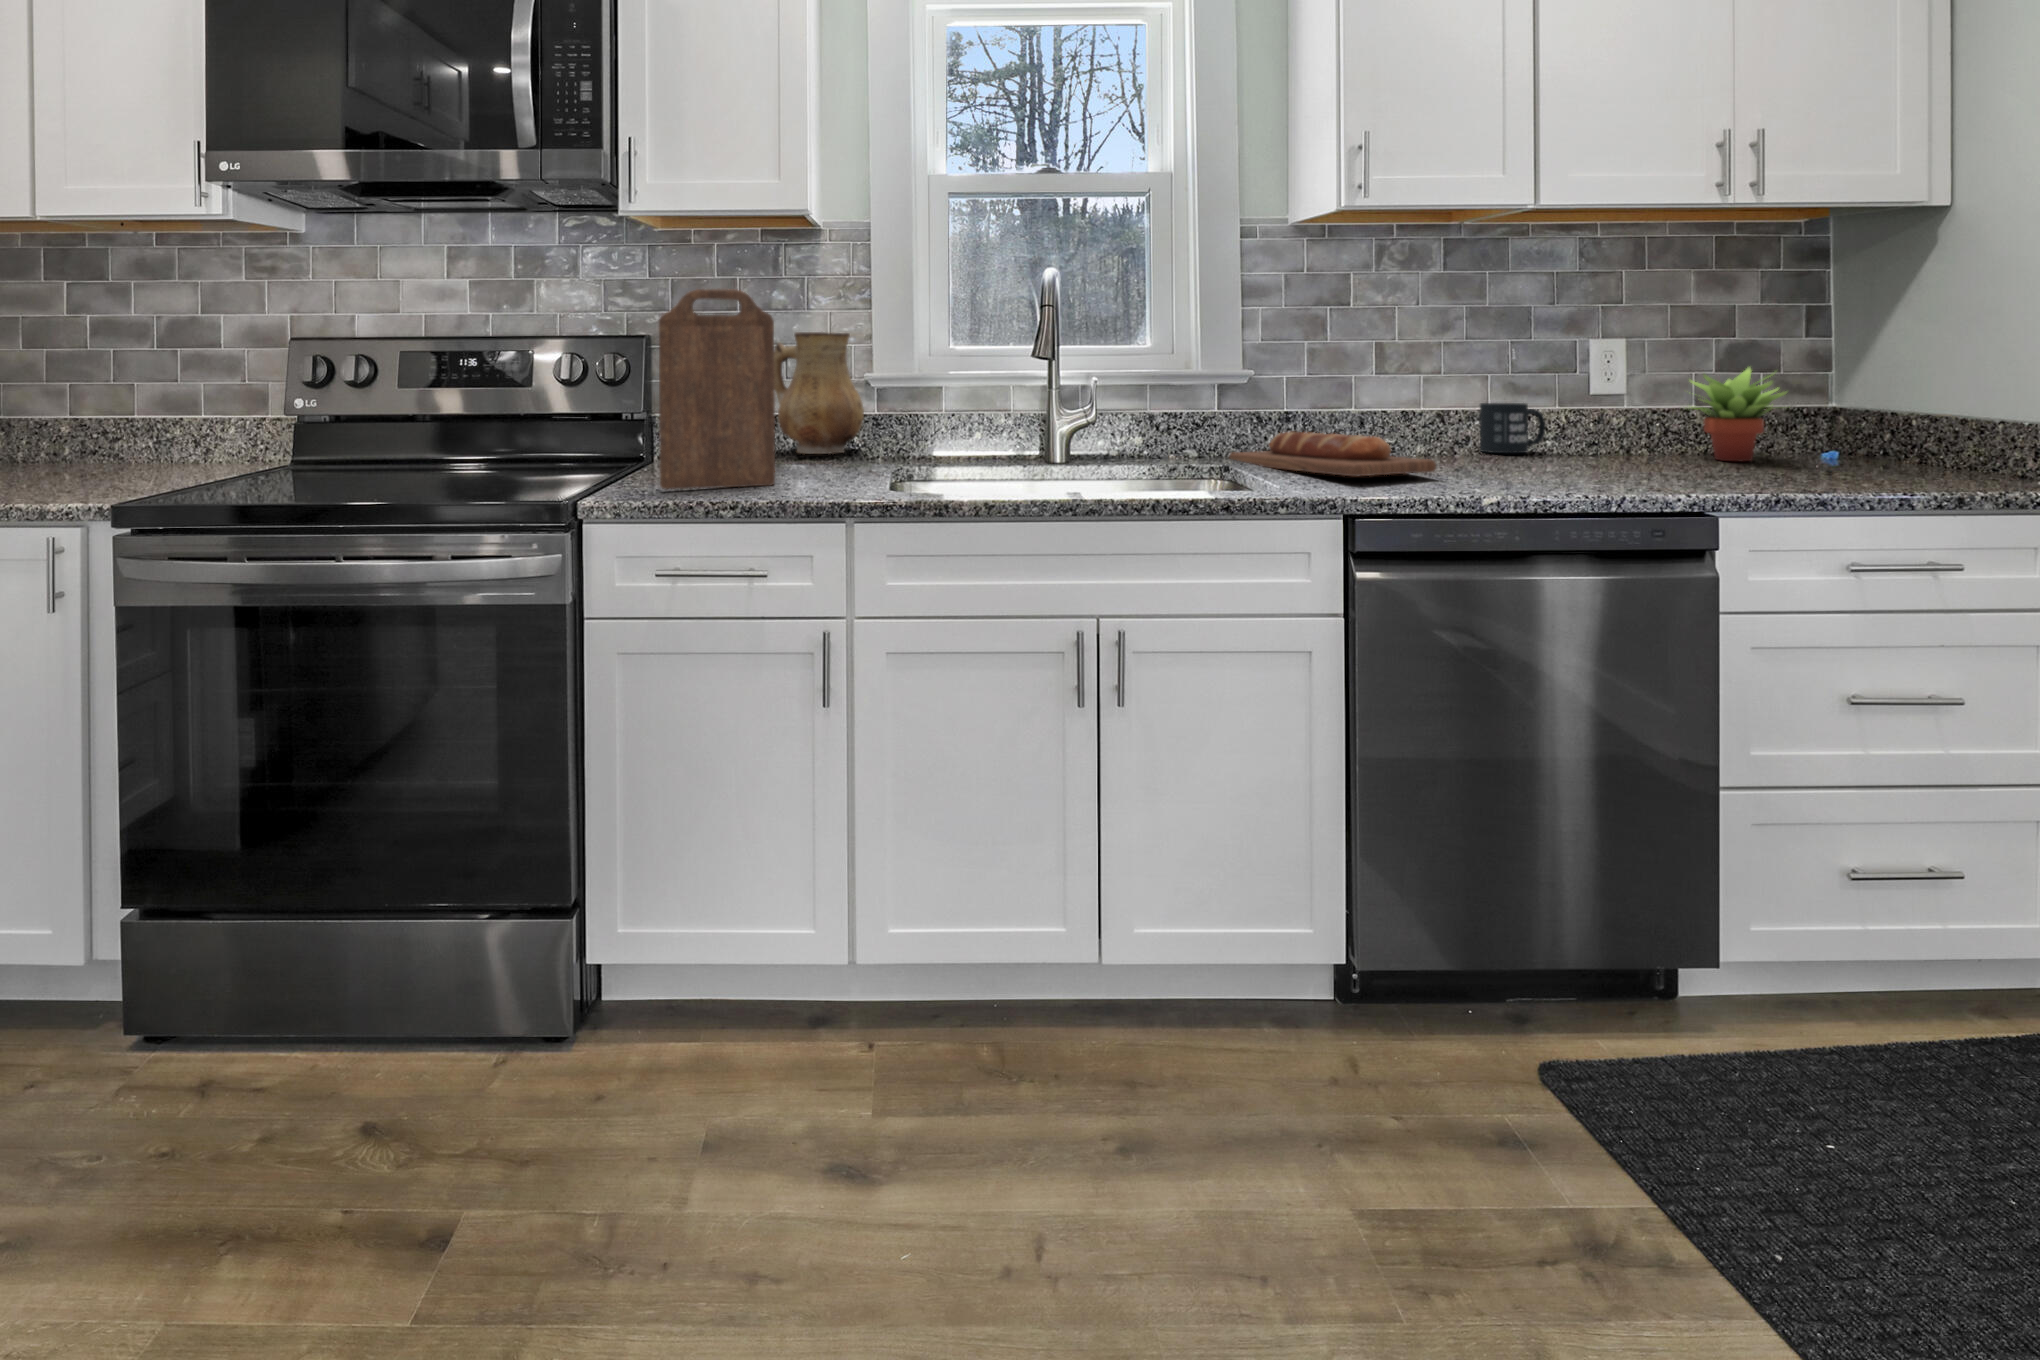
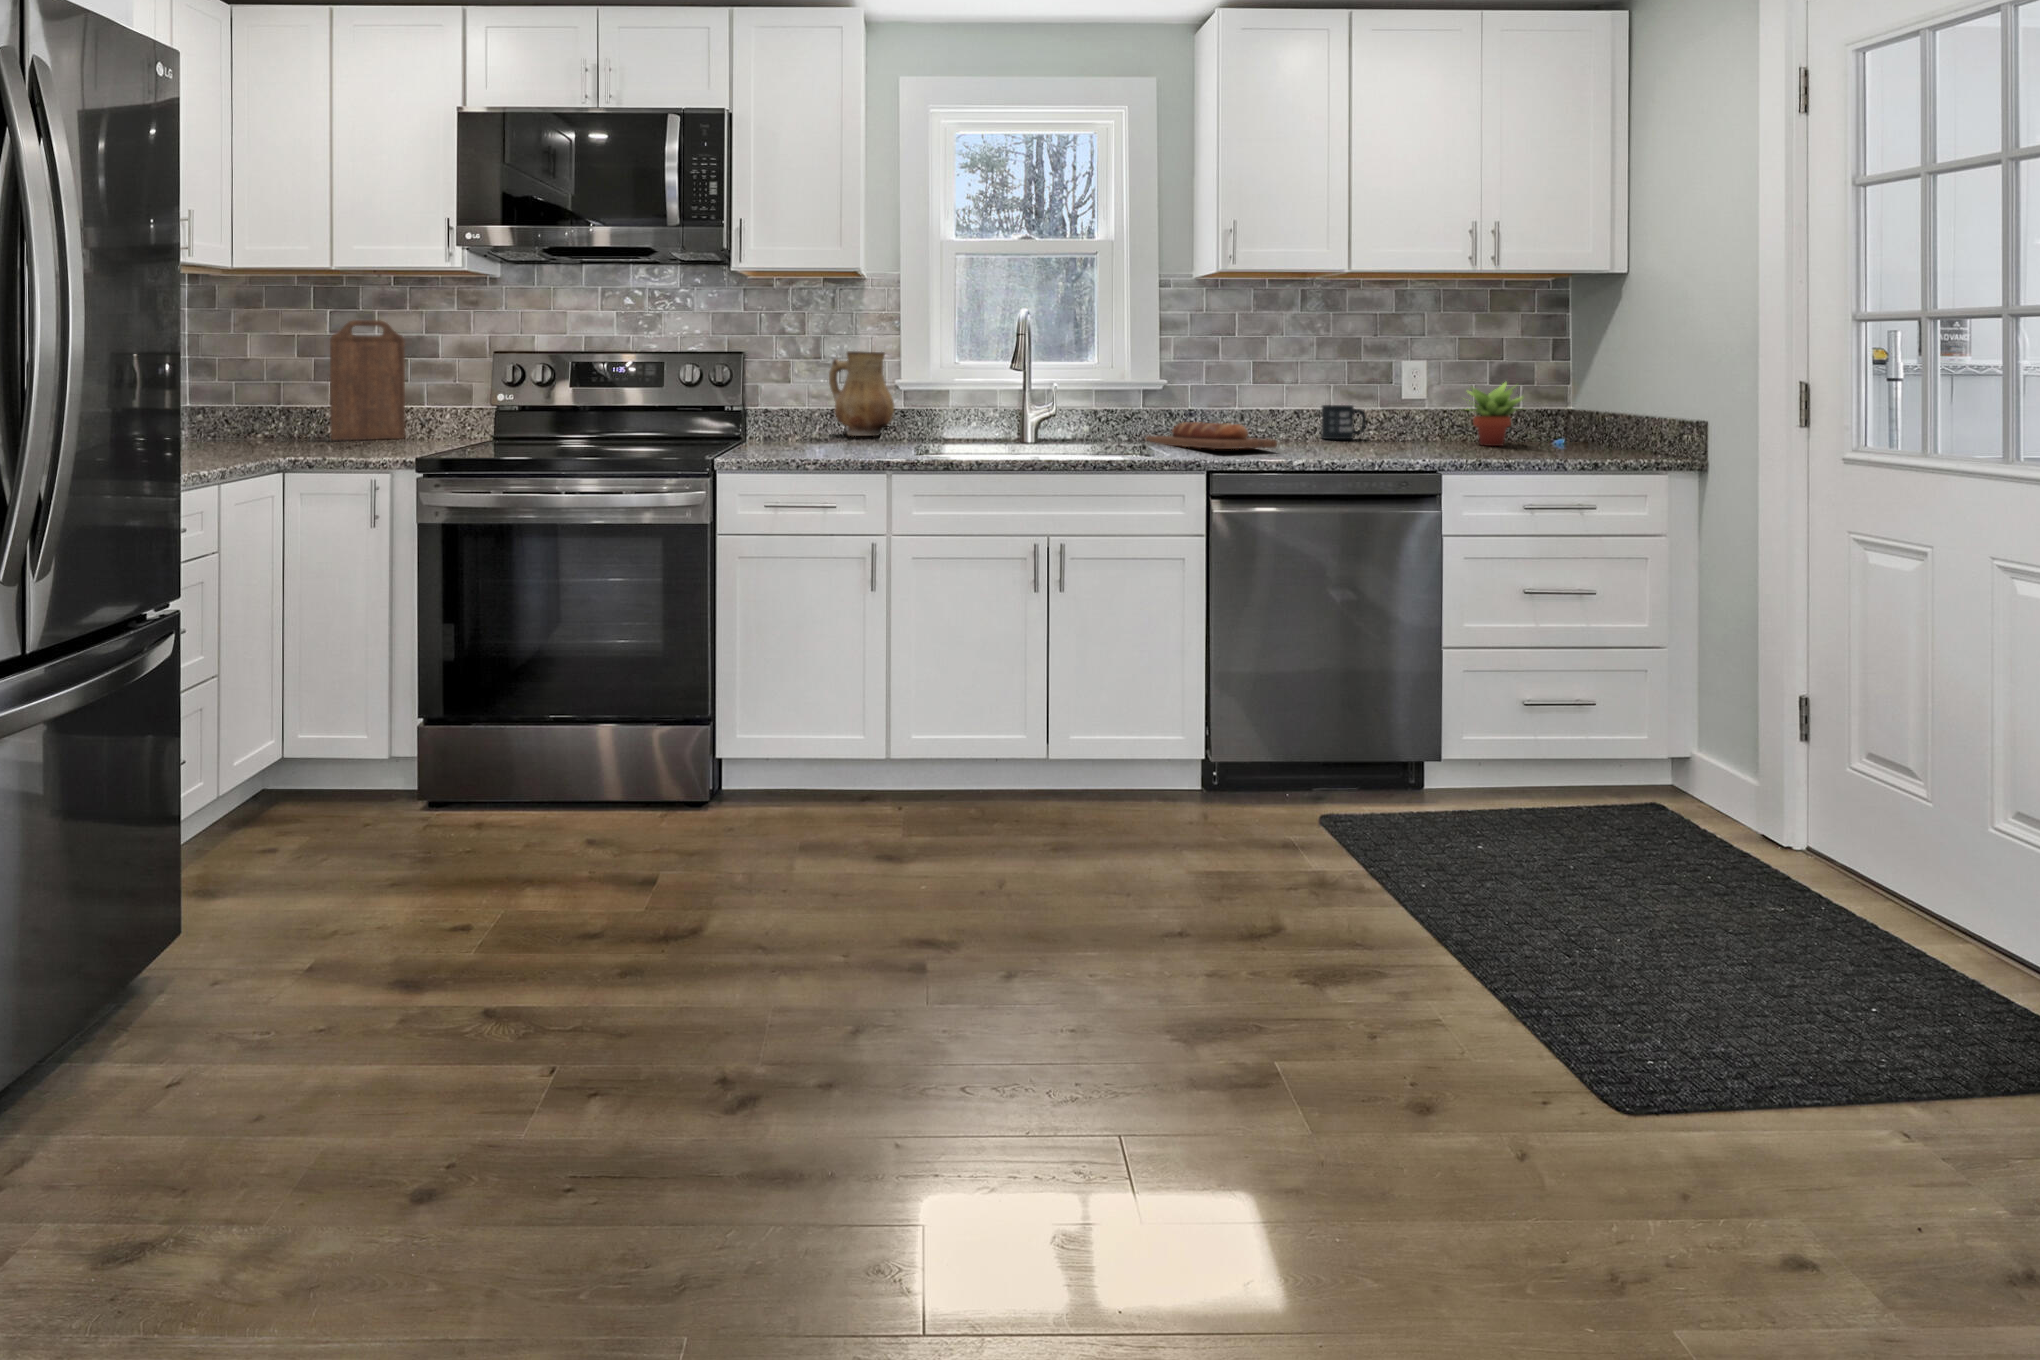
cutting board: present [659,289,775,489] -> present [330,320,405,440]

